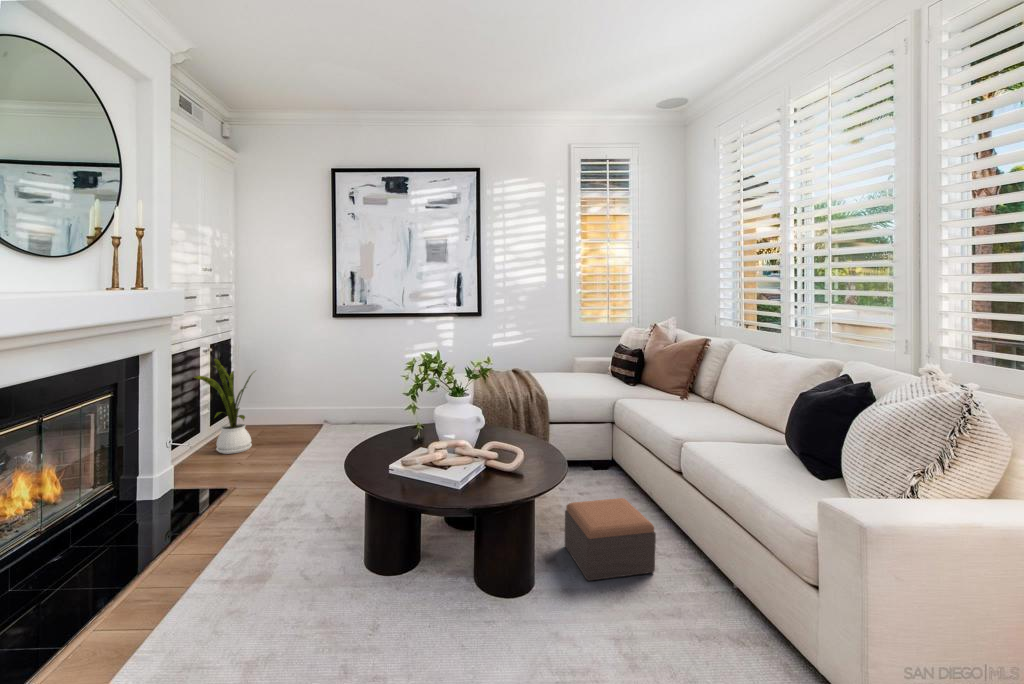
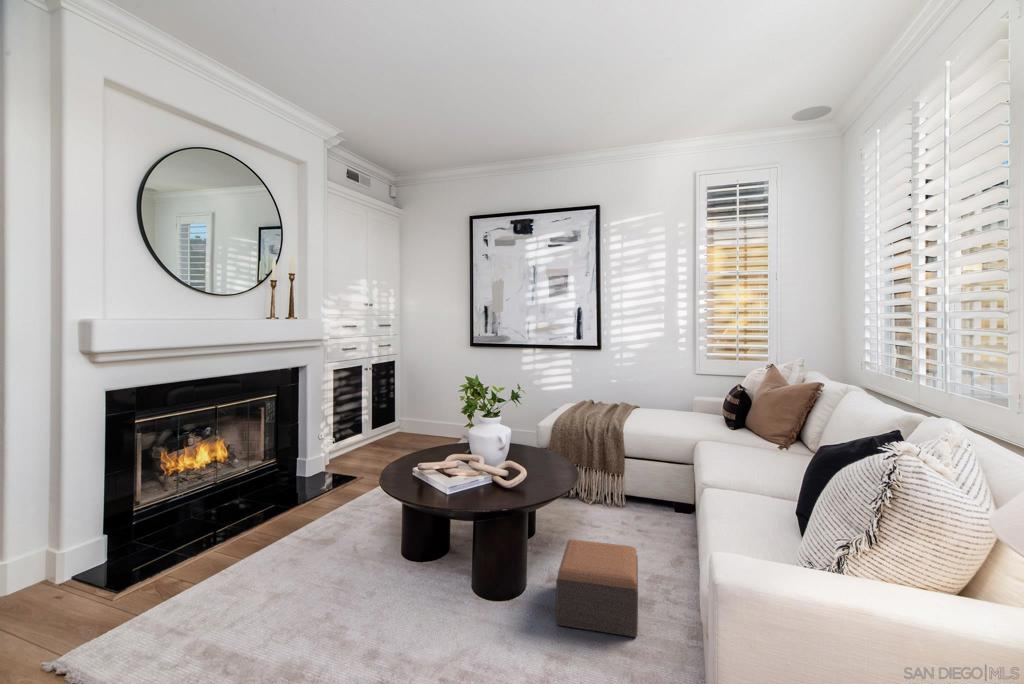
house plant: present [195,359,253,454] -> none [352,374,401,452]

